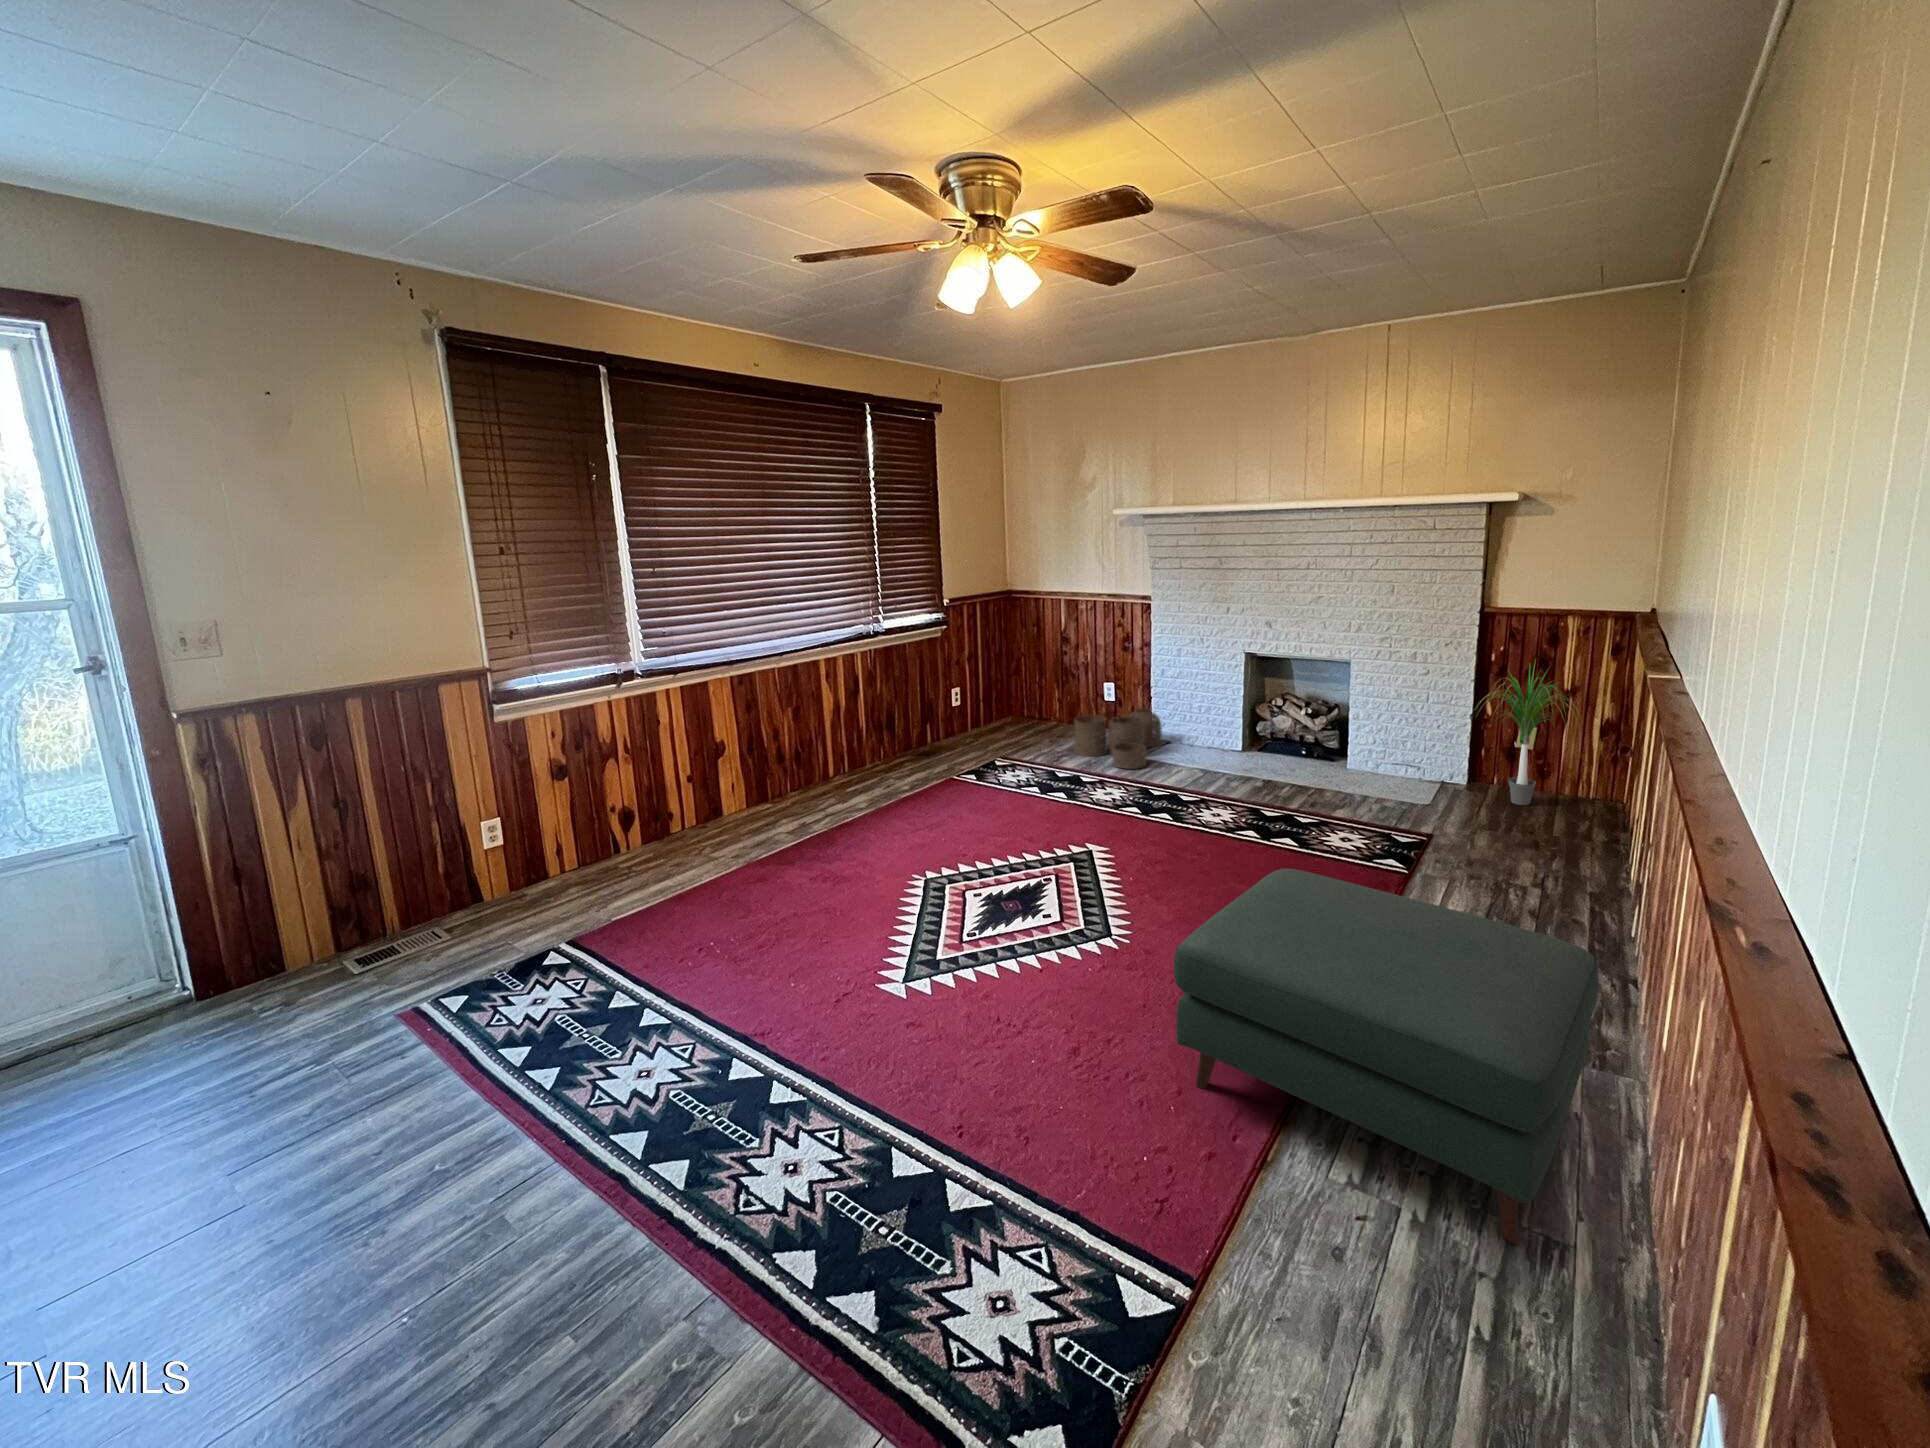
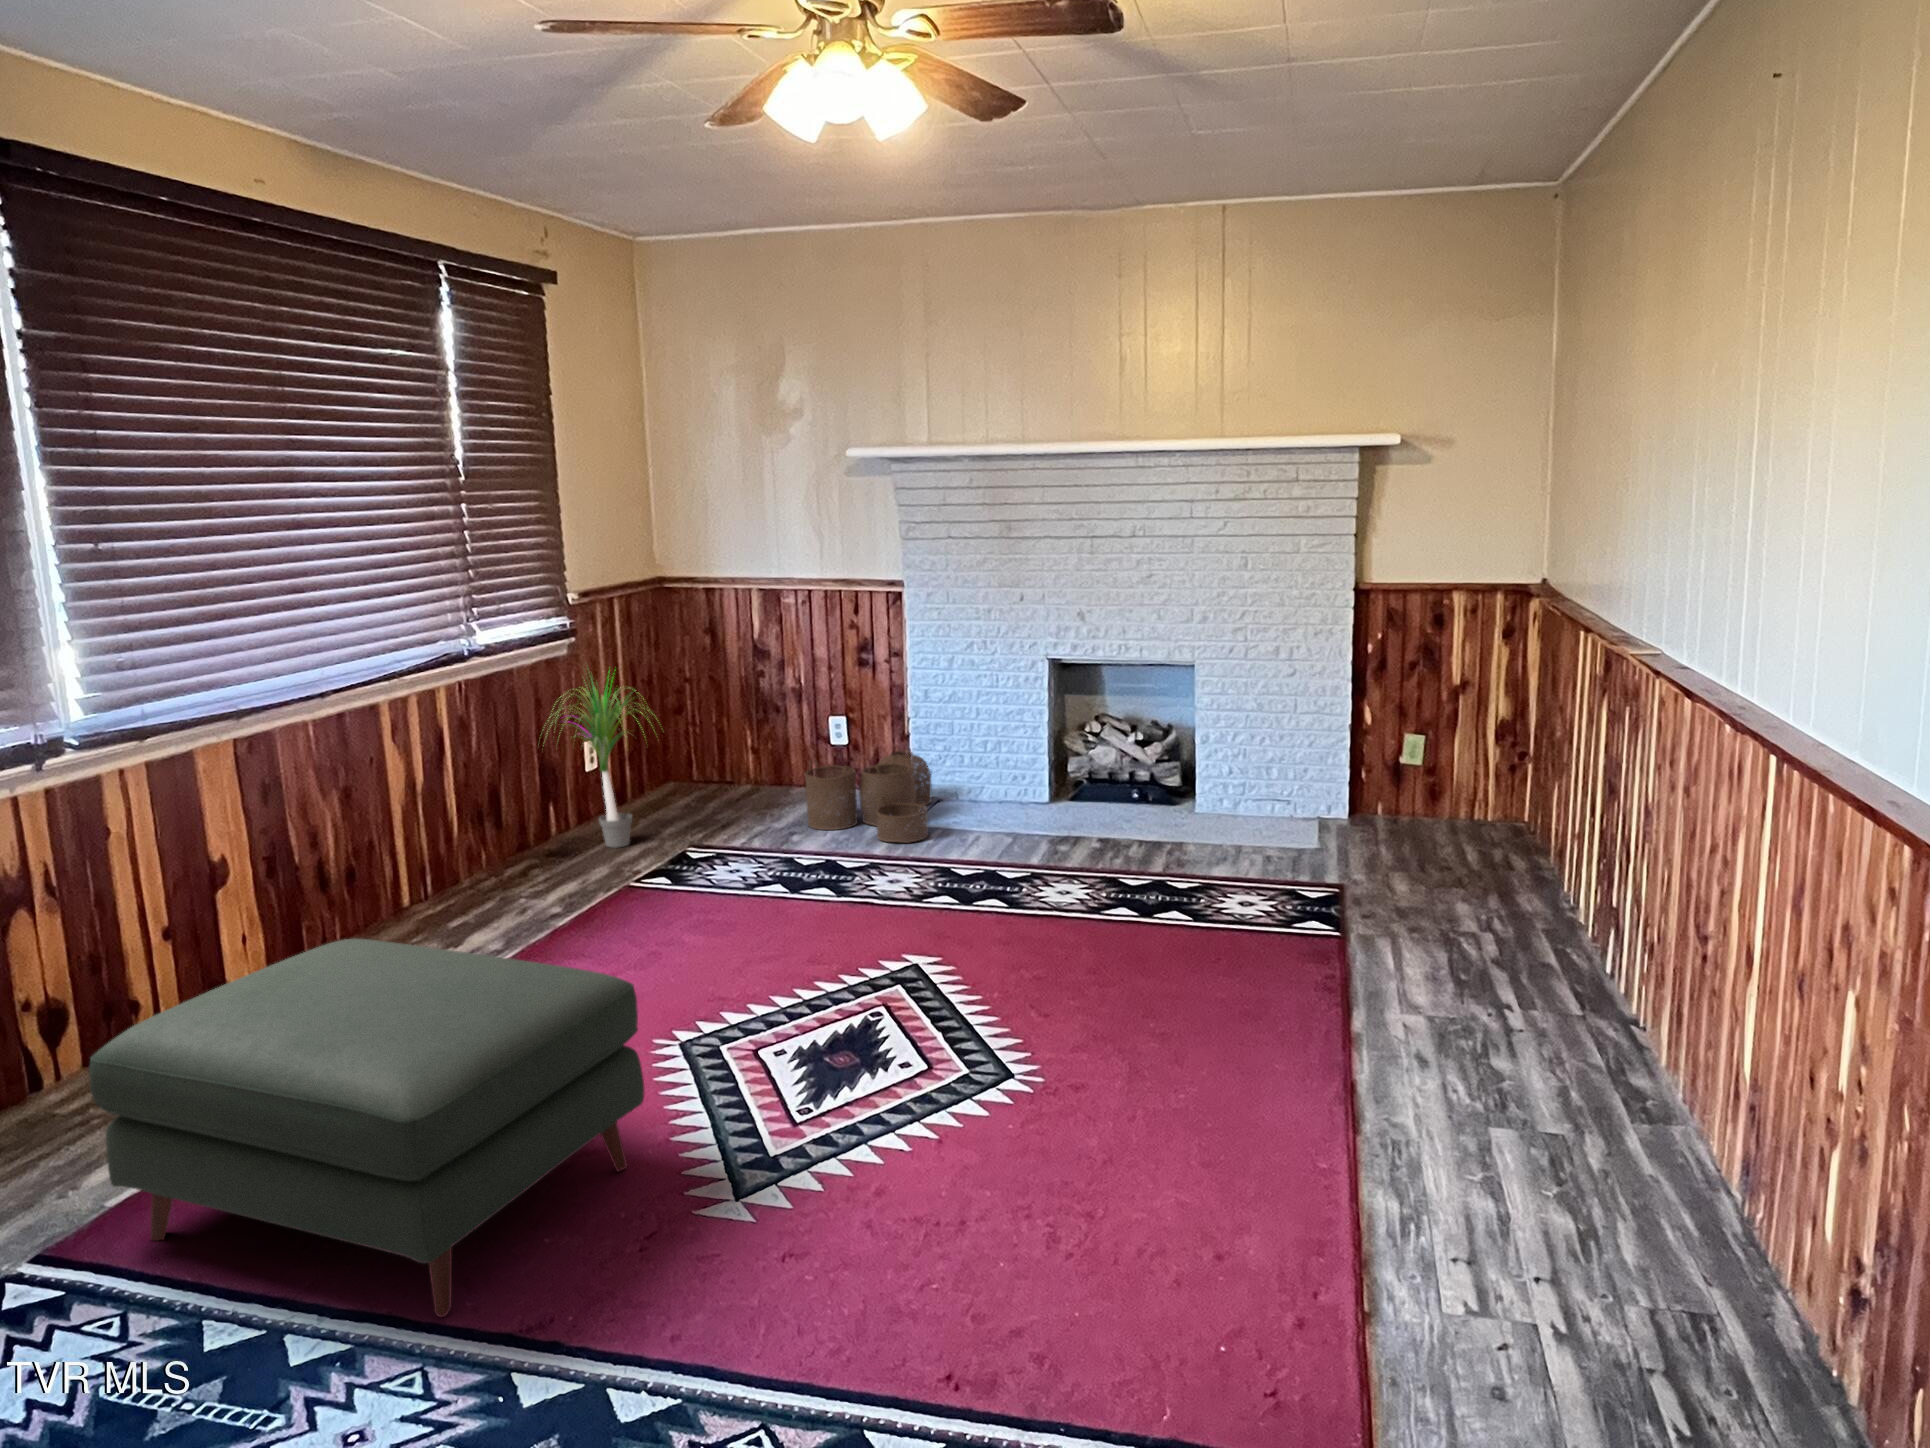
potted plant: present [1480,664,1579,805] -> present [565,679,657,848]
ottoman: present [1174,869,1598,1244] -> present [89,939,644,1317]

